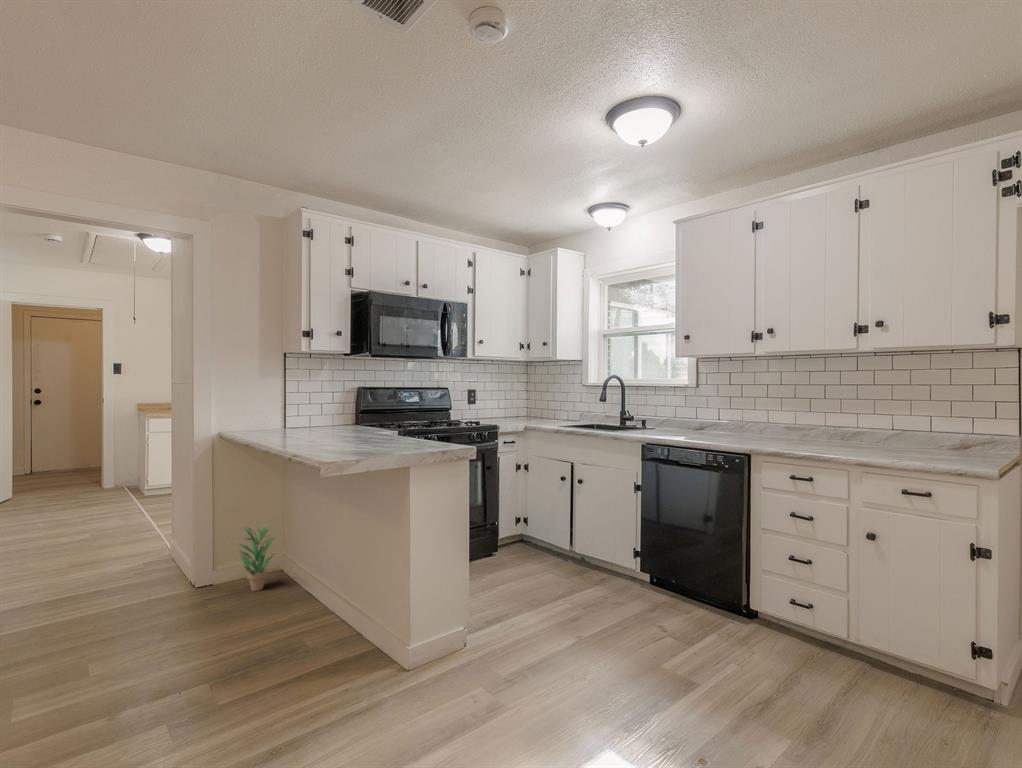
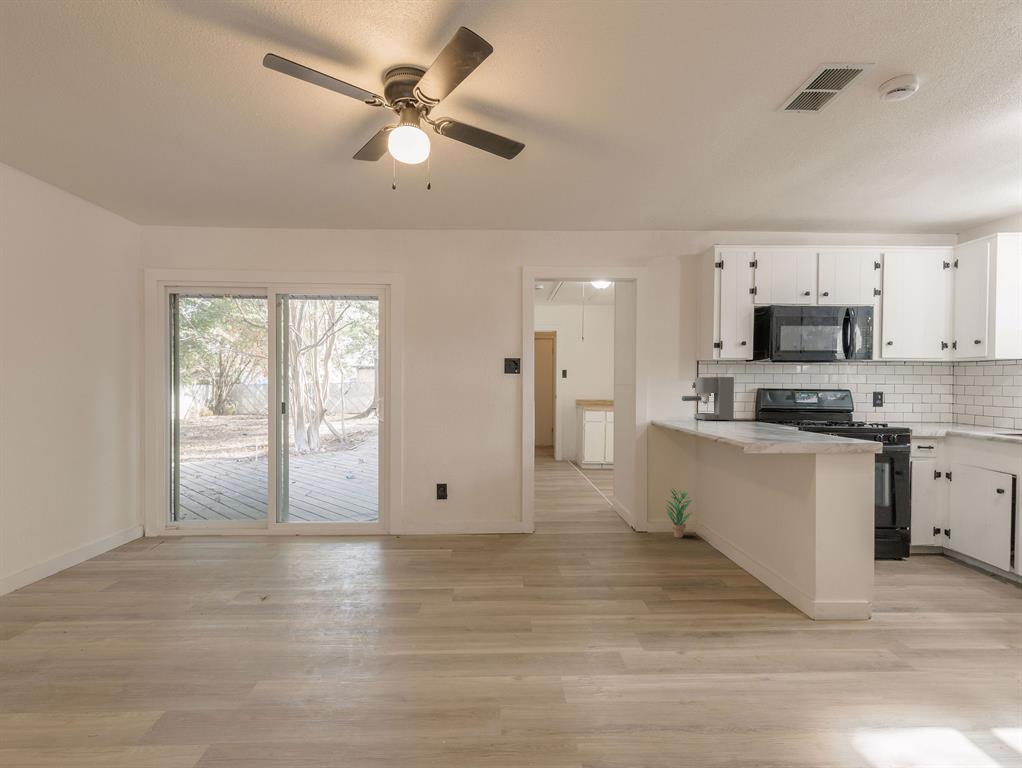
coffee maker: none [262,375,330,430] -> present [682,377,734,421]

